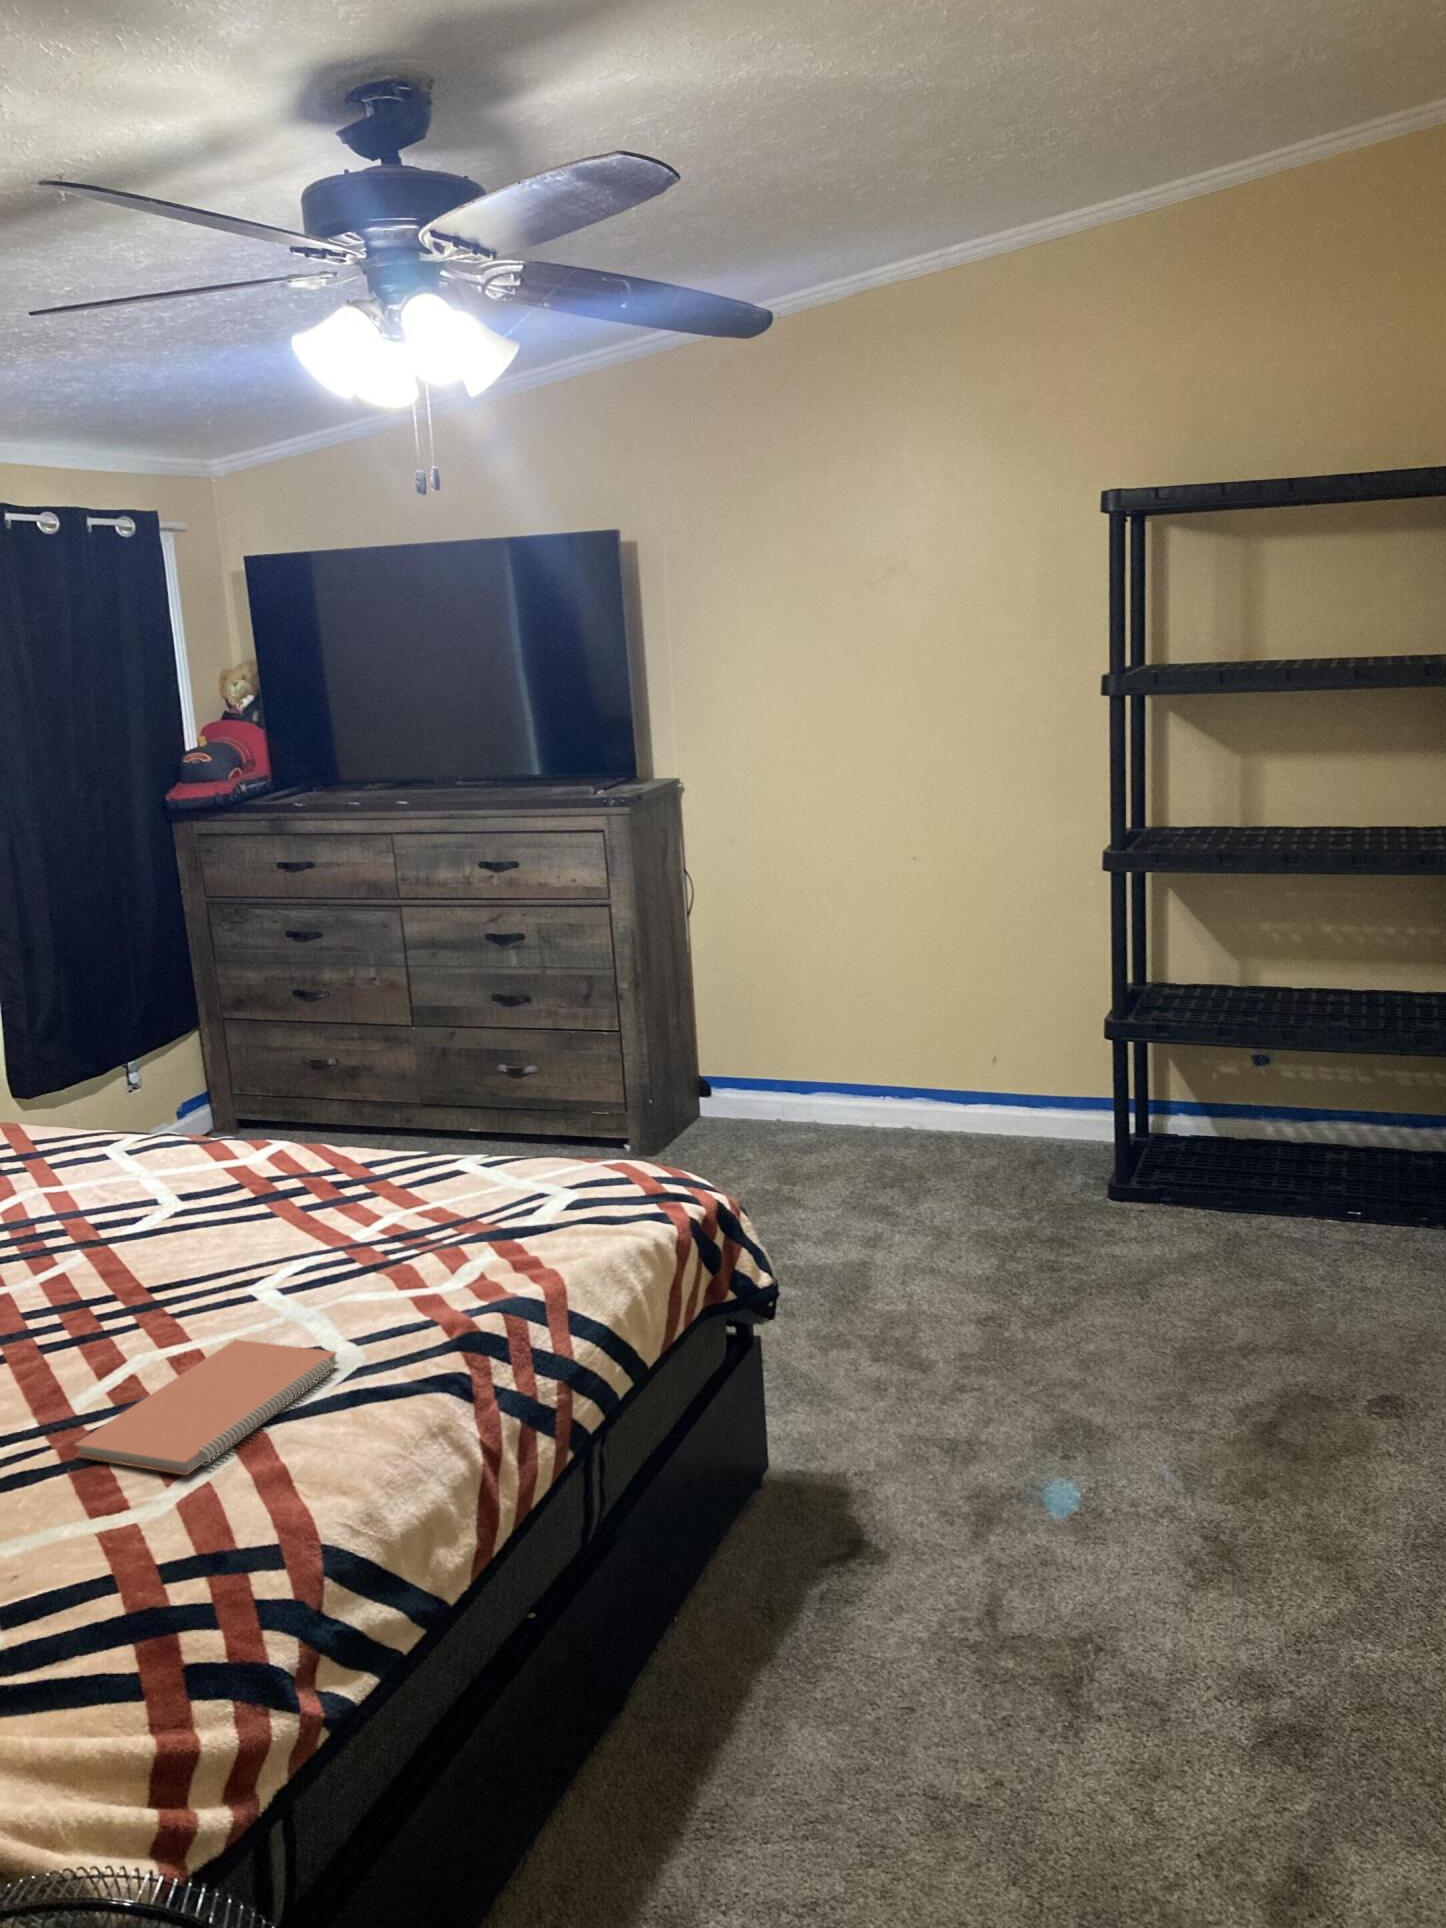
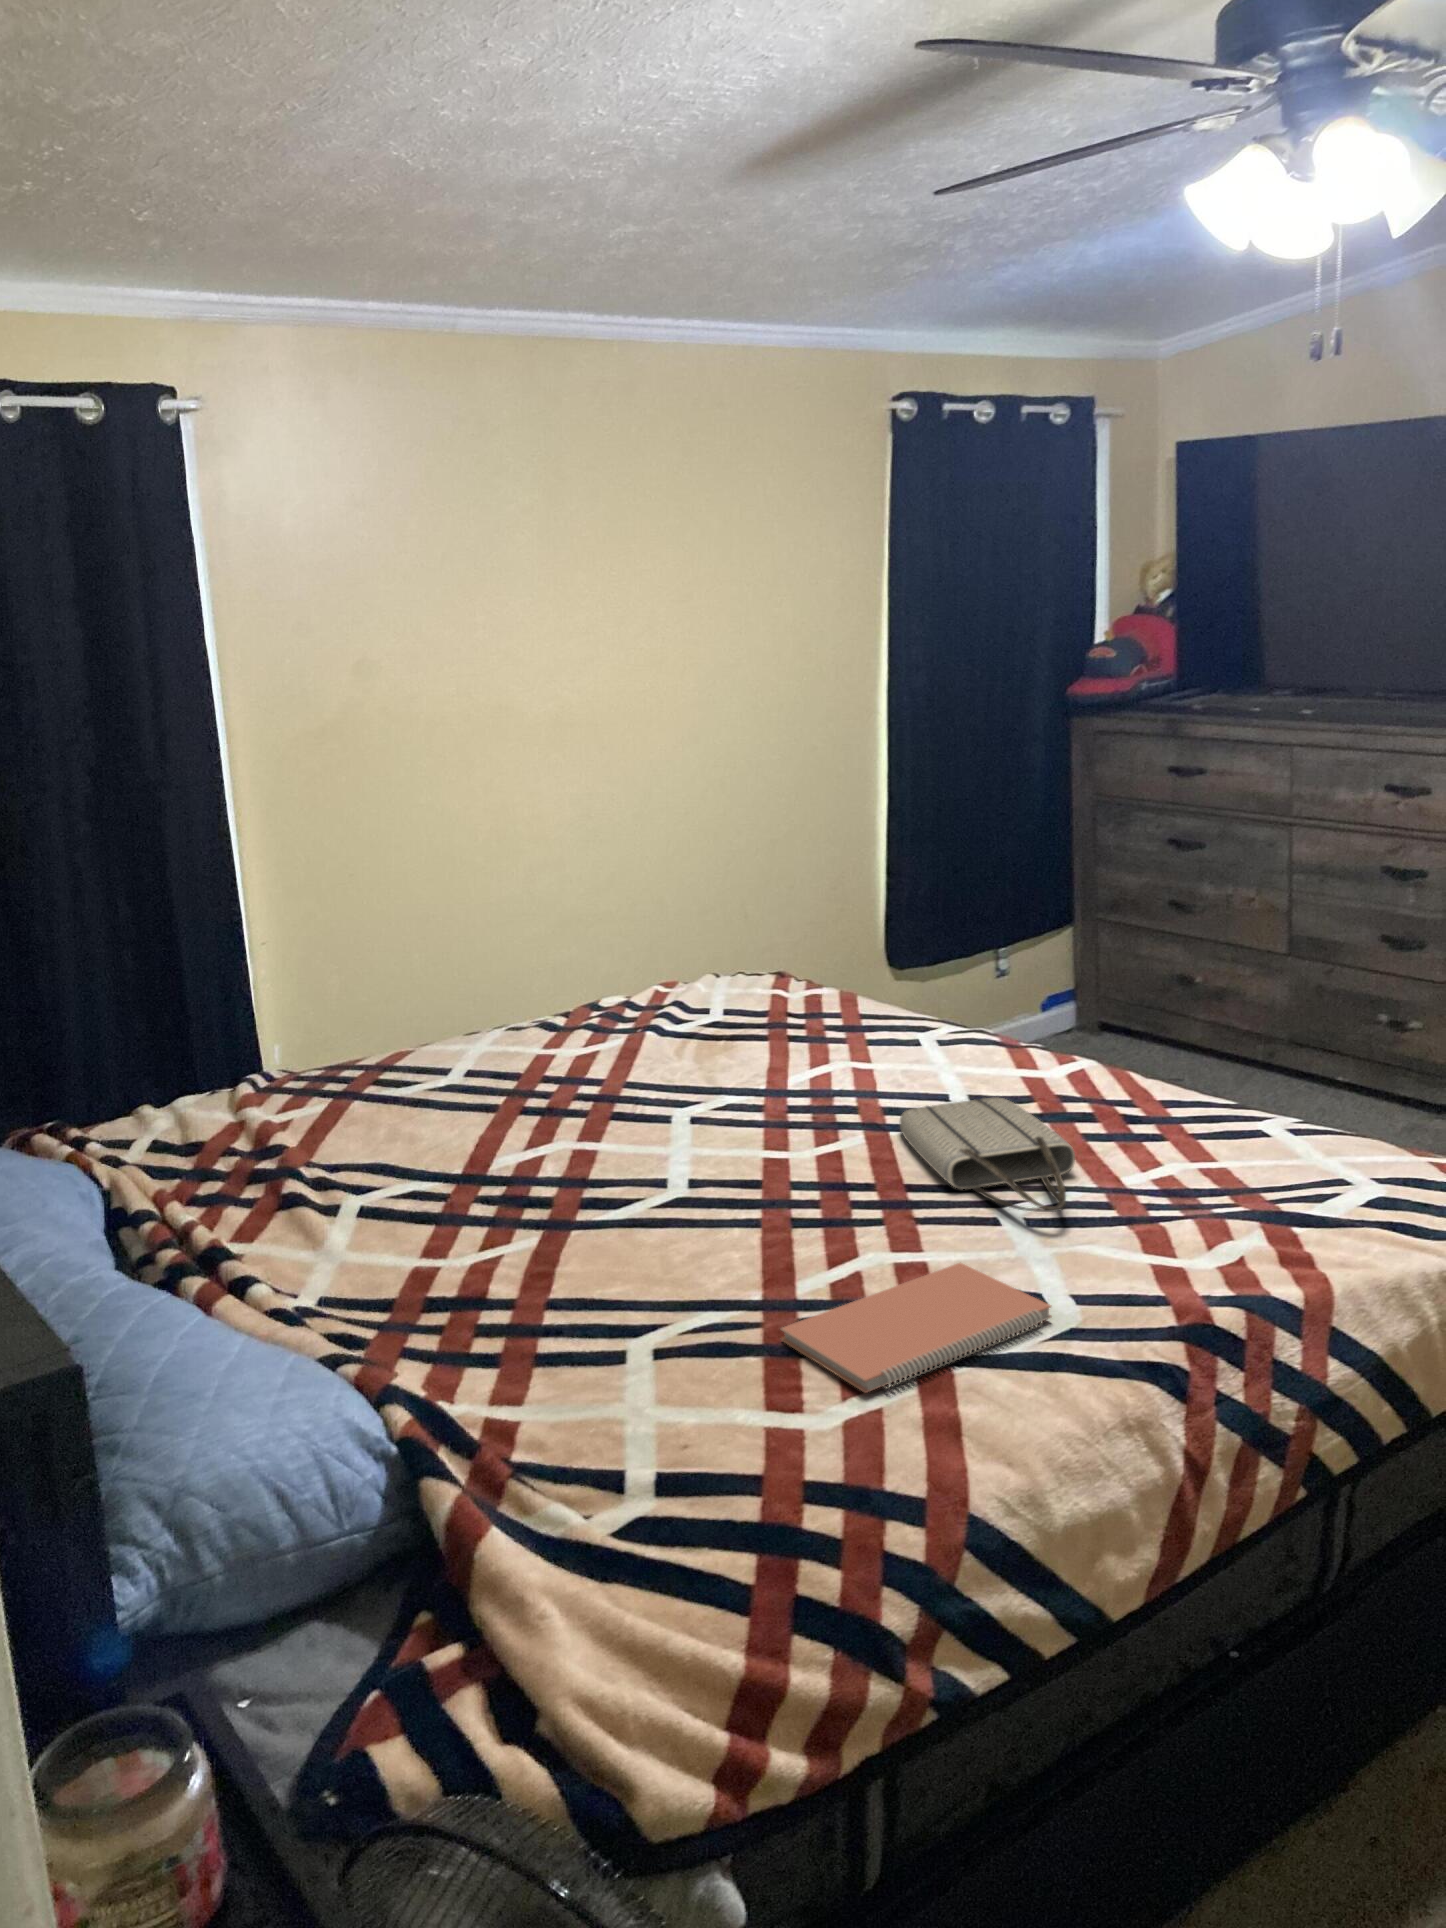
tote bag: none [122,1187,319,1281] -> present [900,1097,1075,1212]

